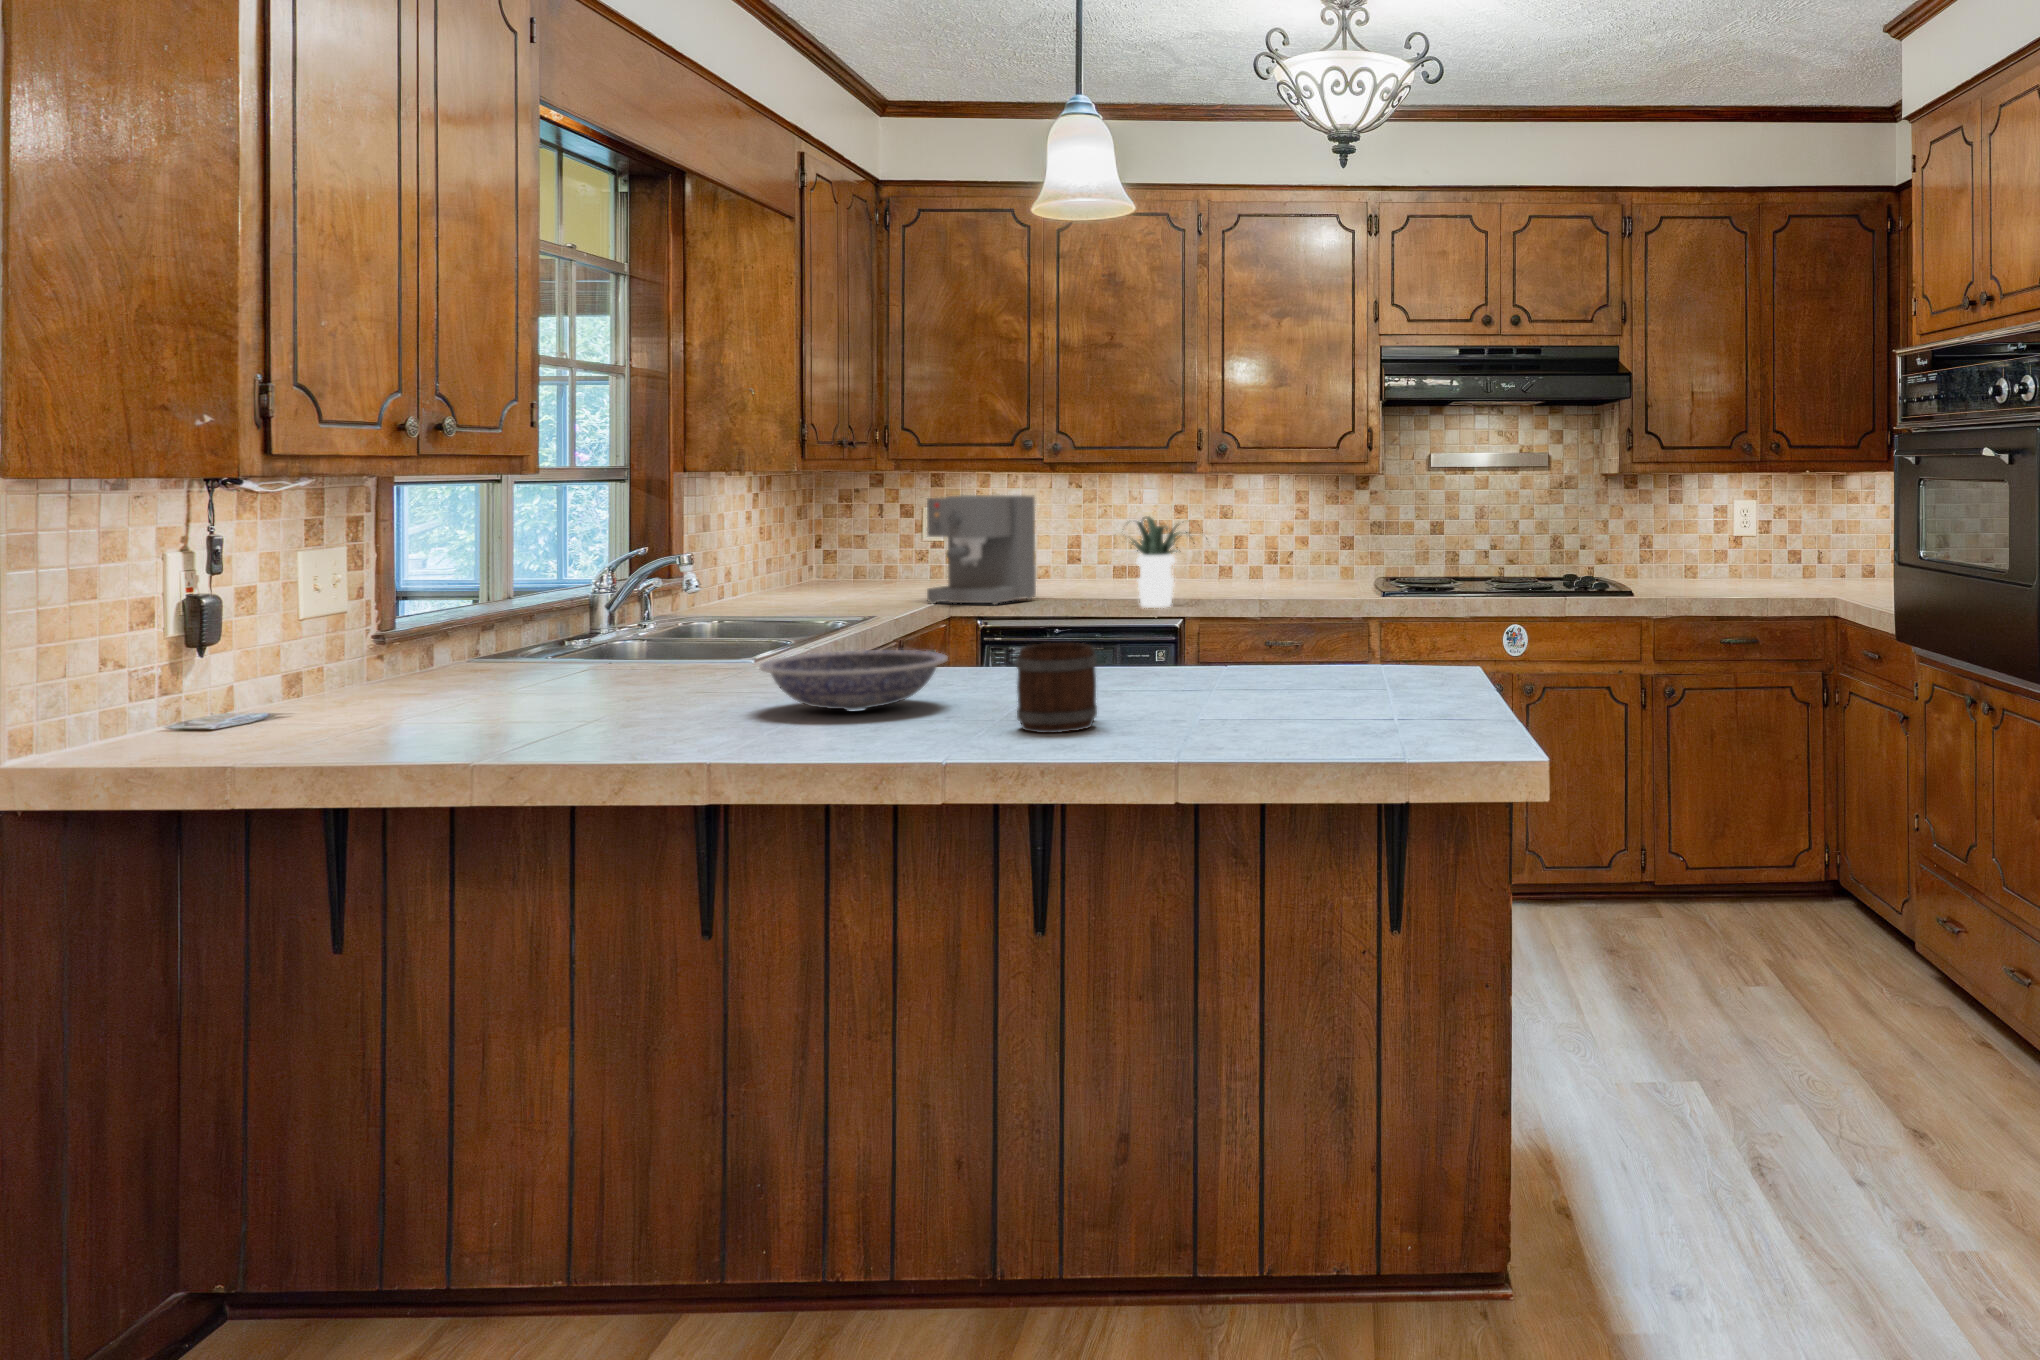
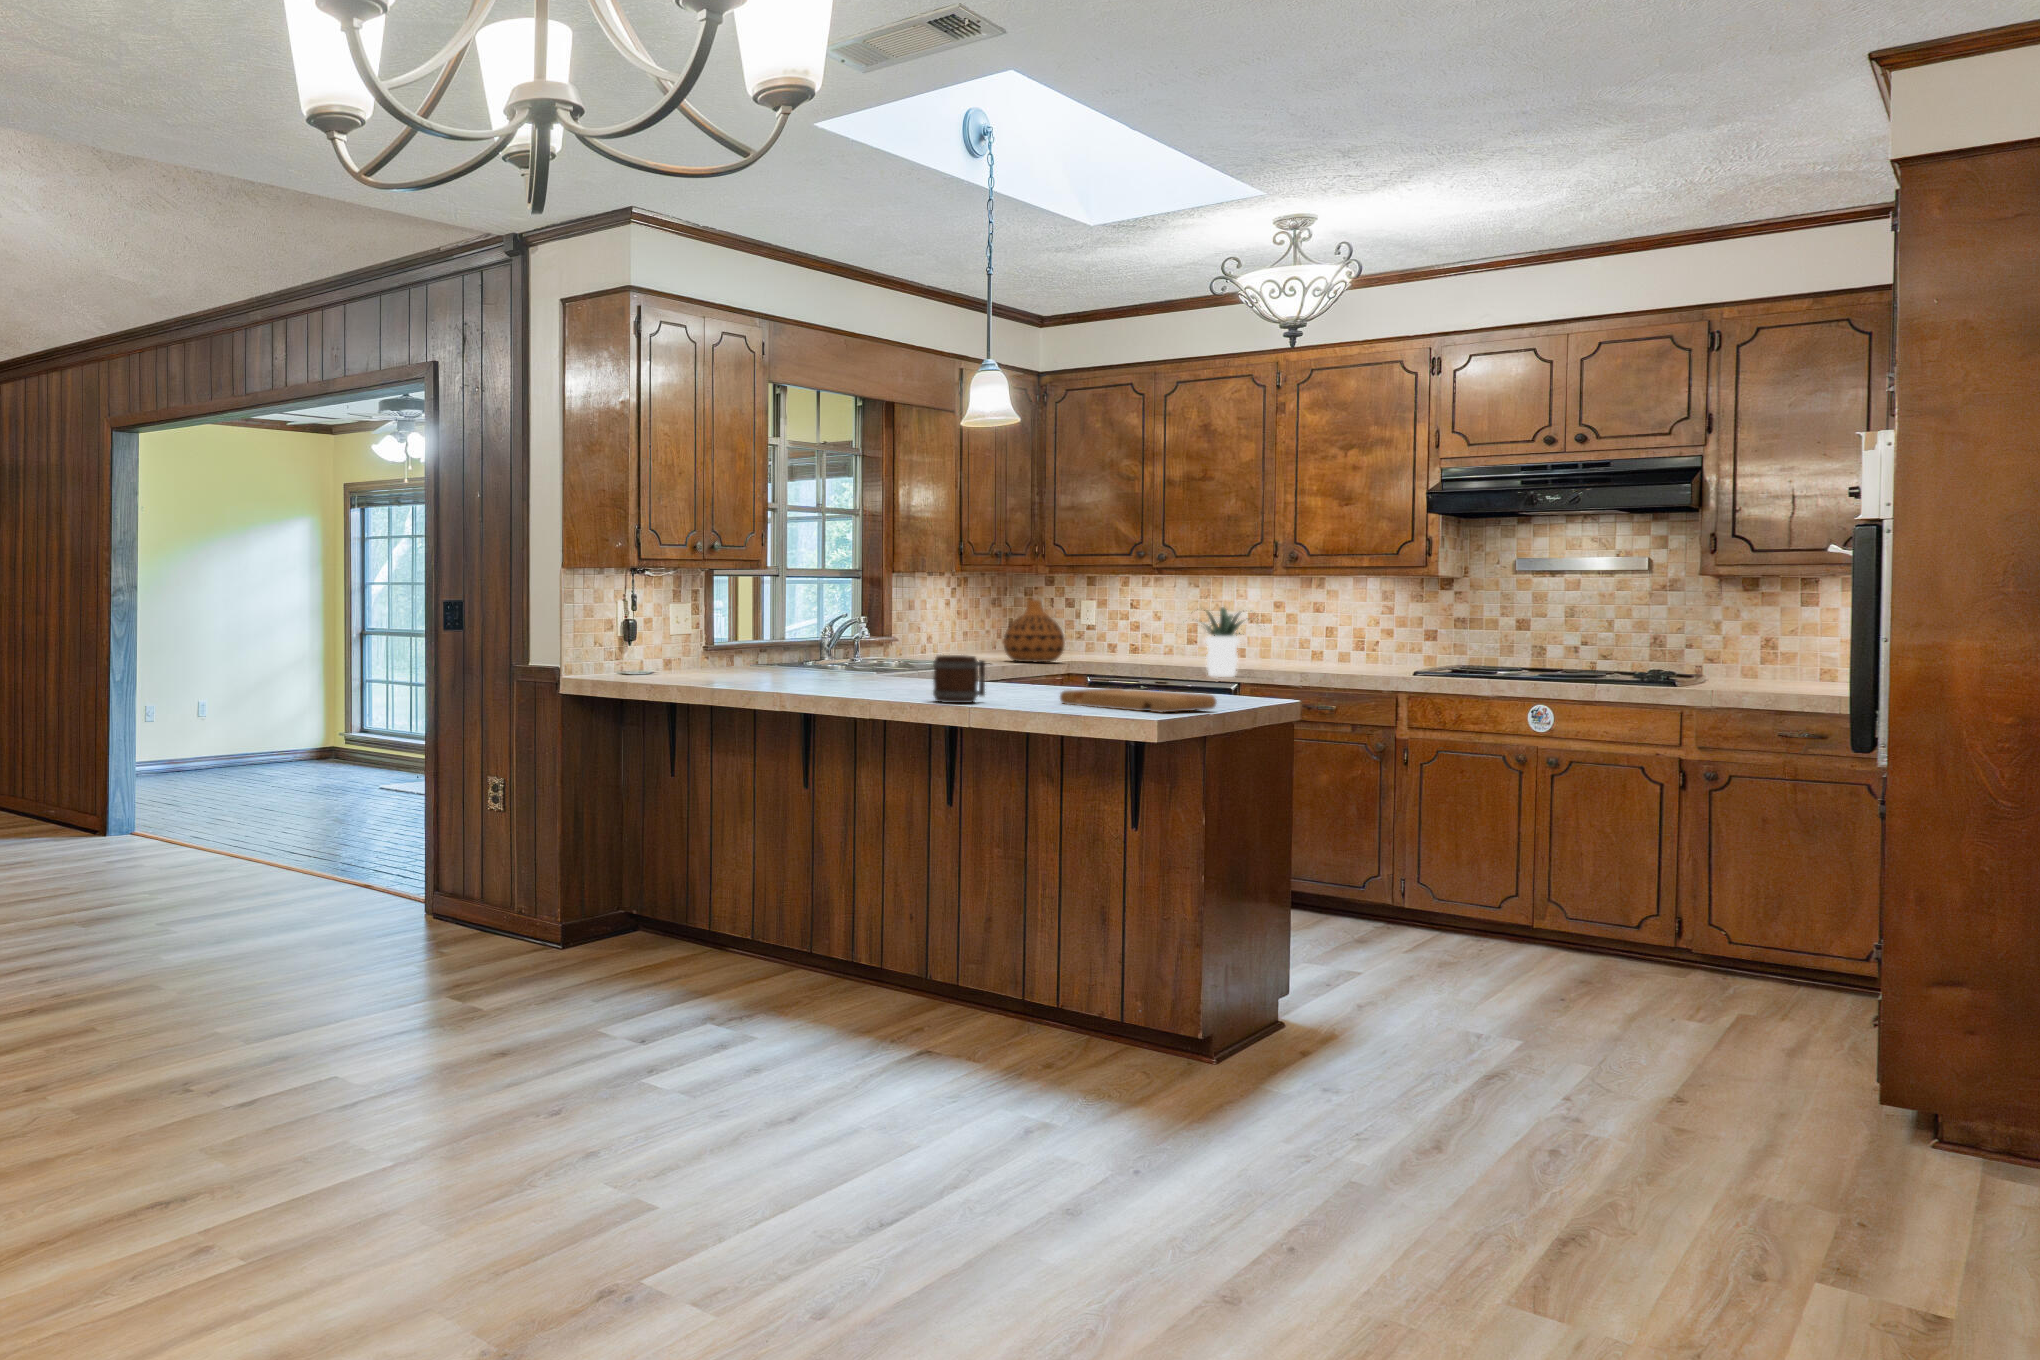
coffee maker: present [927,495,1036,605] -> none [1061,591,1144,670]
vase: none [823,507,912,597] -> present [1004,600,1065,662]
bowl: present [759,650,948,710] -> none [830,662,929,691]
cutting board: none [1194,669,1412,711] -> present [1060,688,1216,712]

